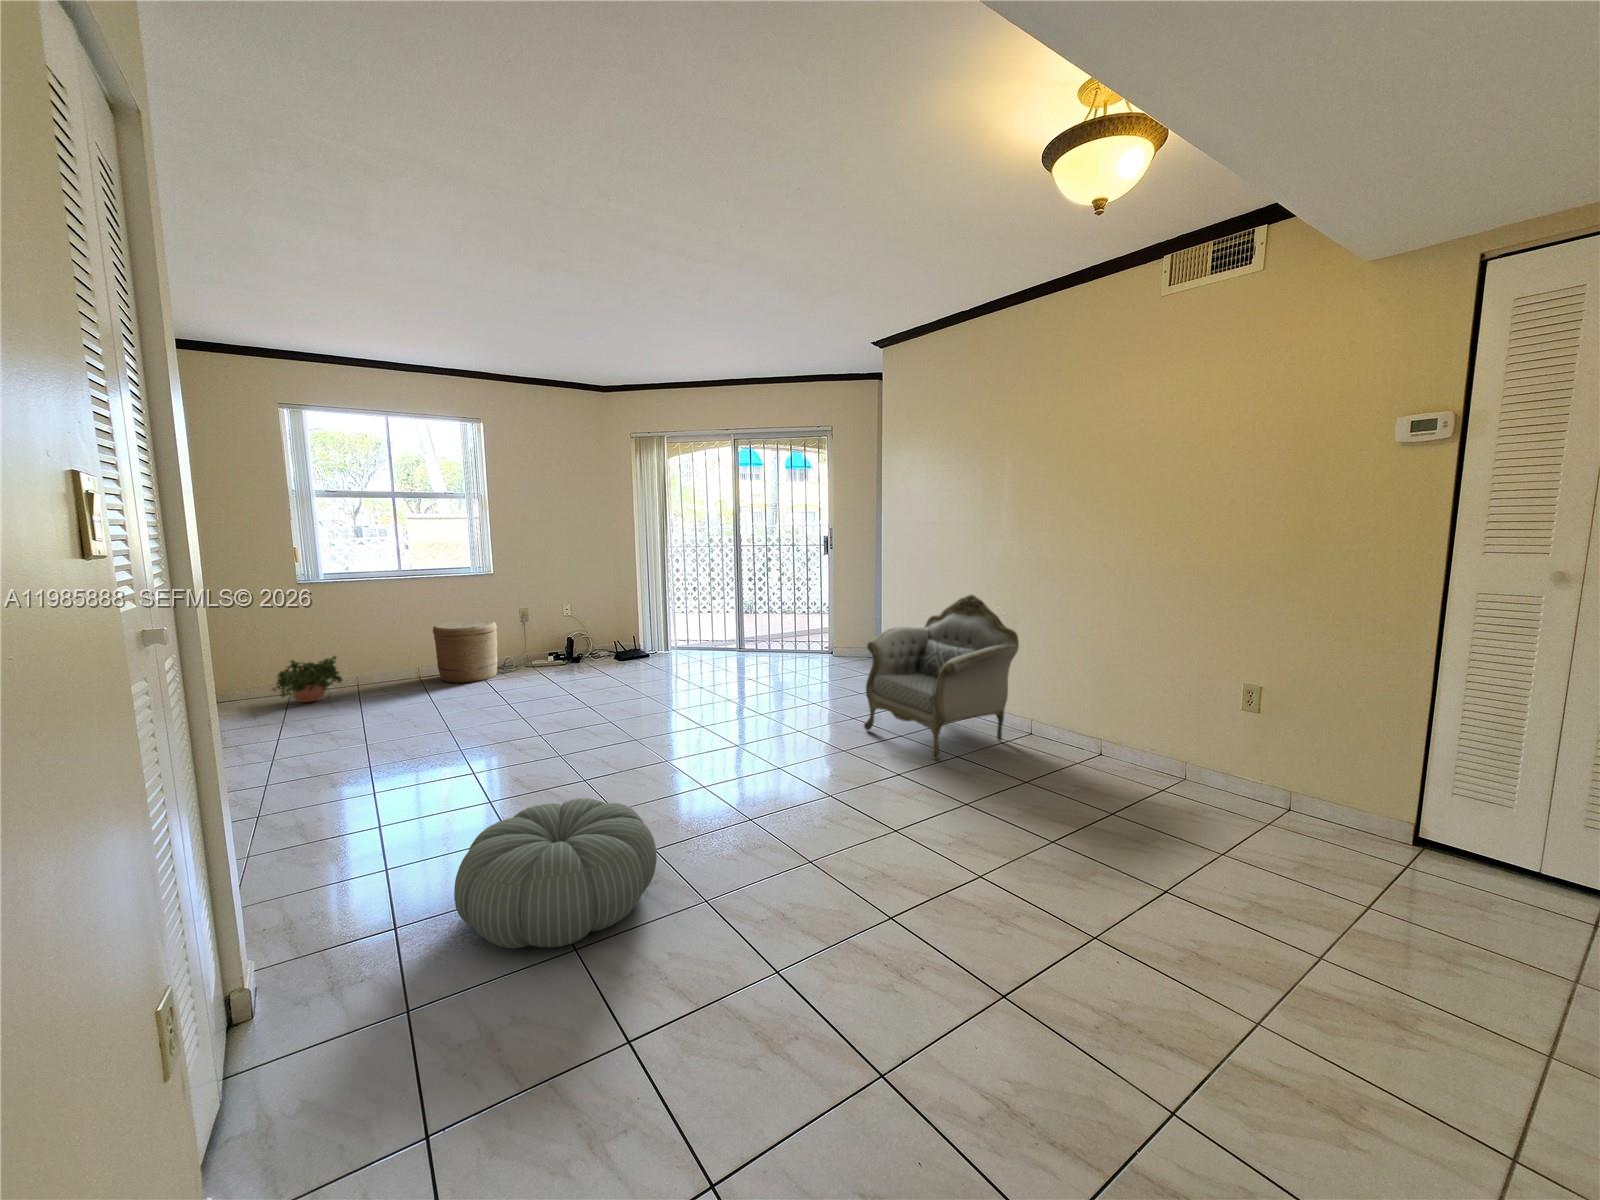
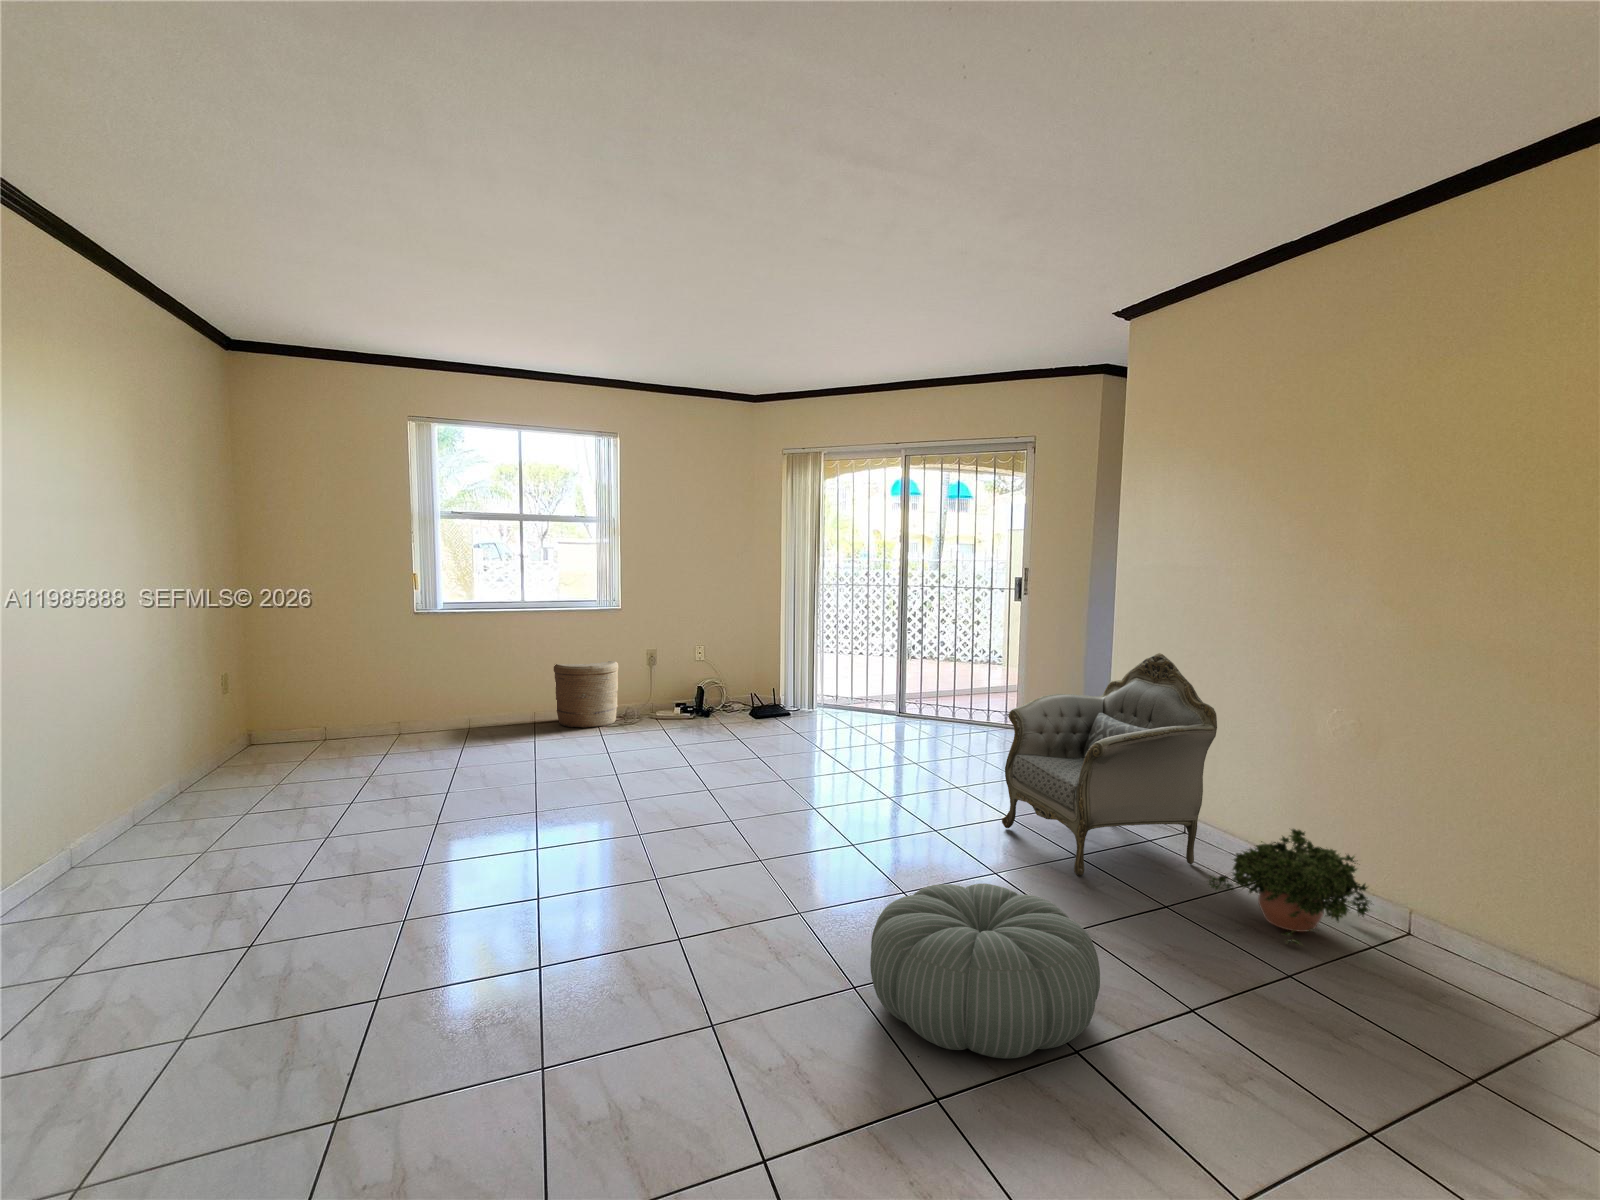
potted plant: present [272,656,343,702] -> present [1209,829,1372,944]
pouf: present [454,798,657,948] -> present [870,883,1100,1058]

